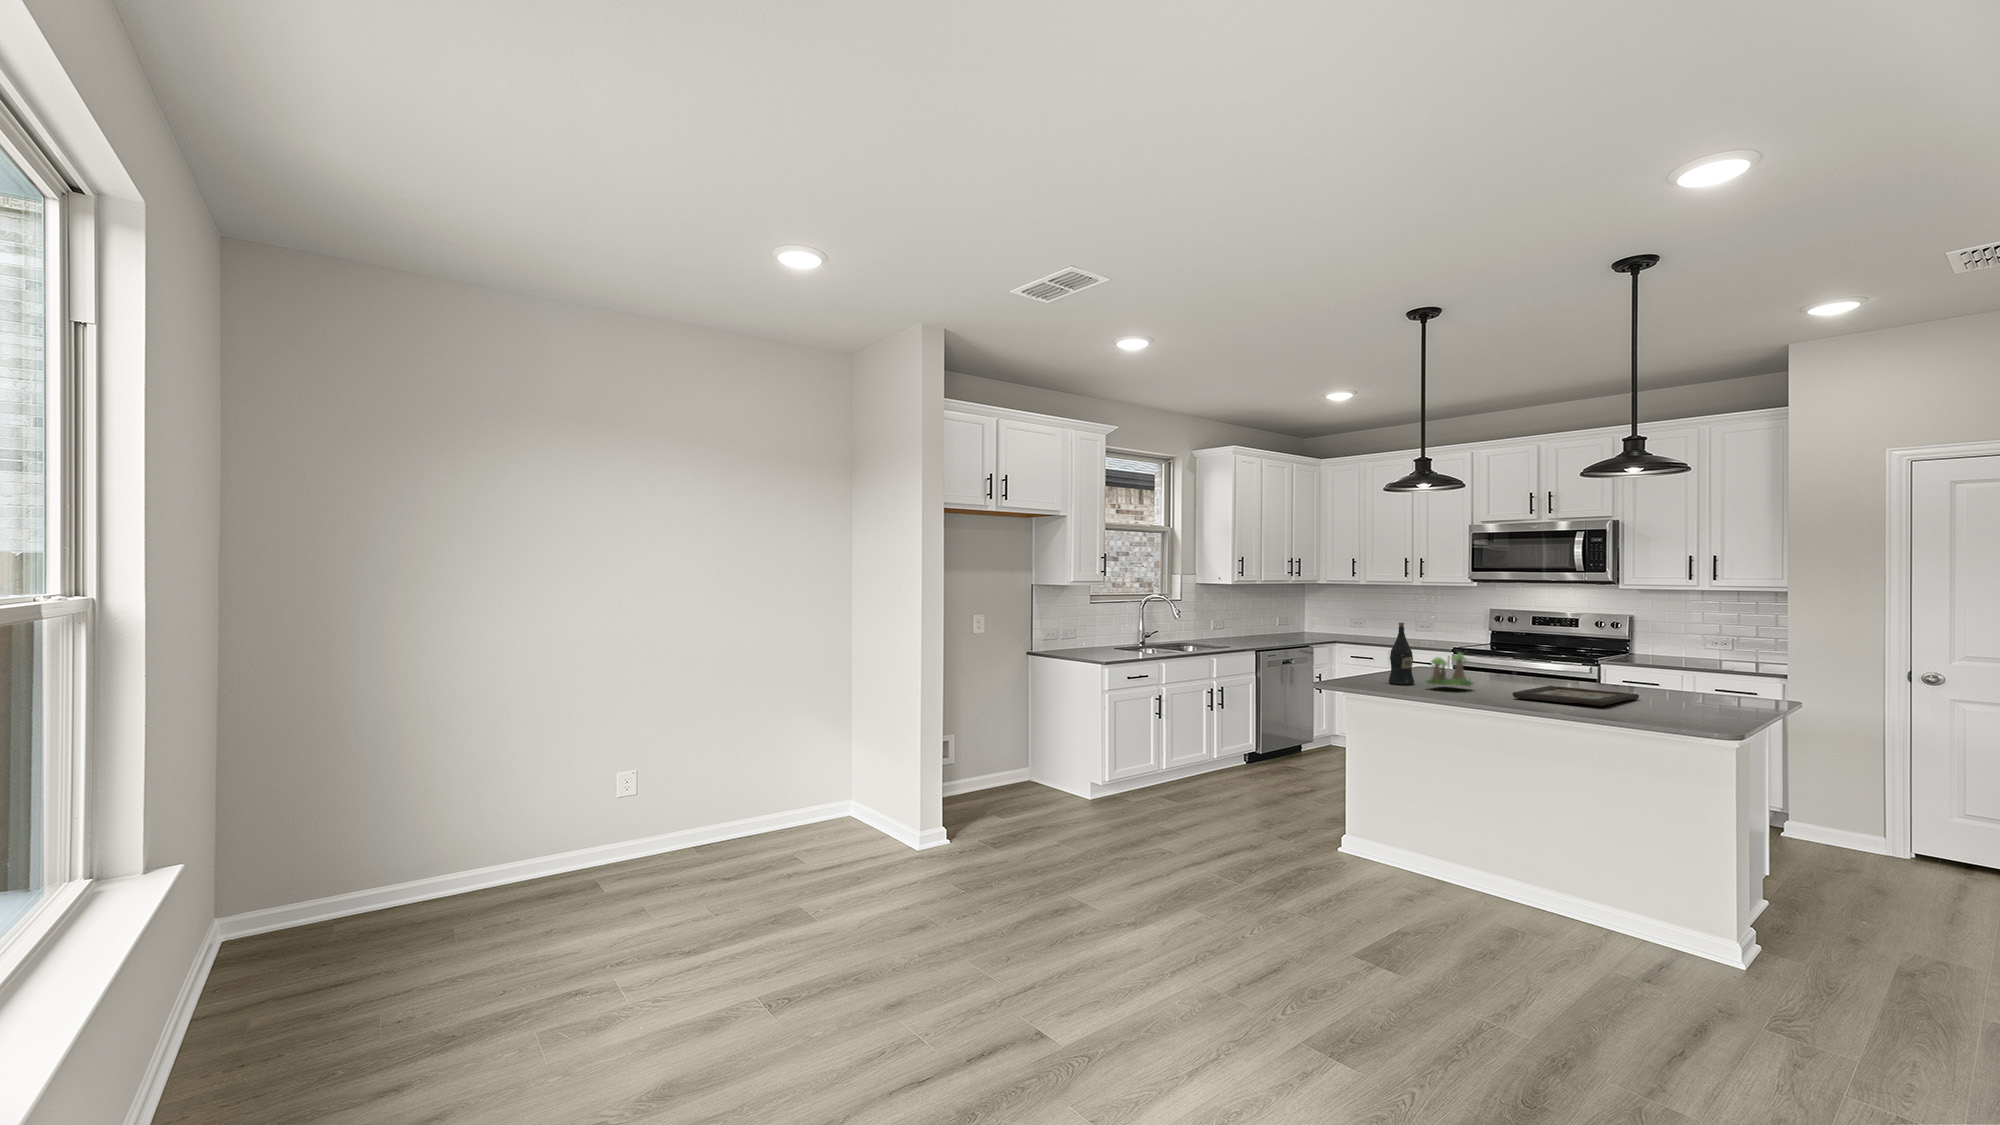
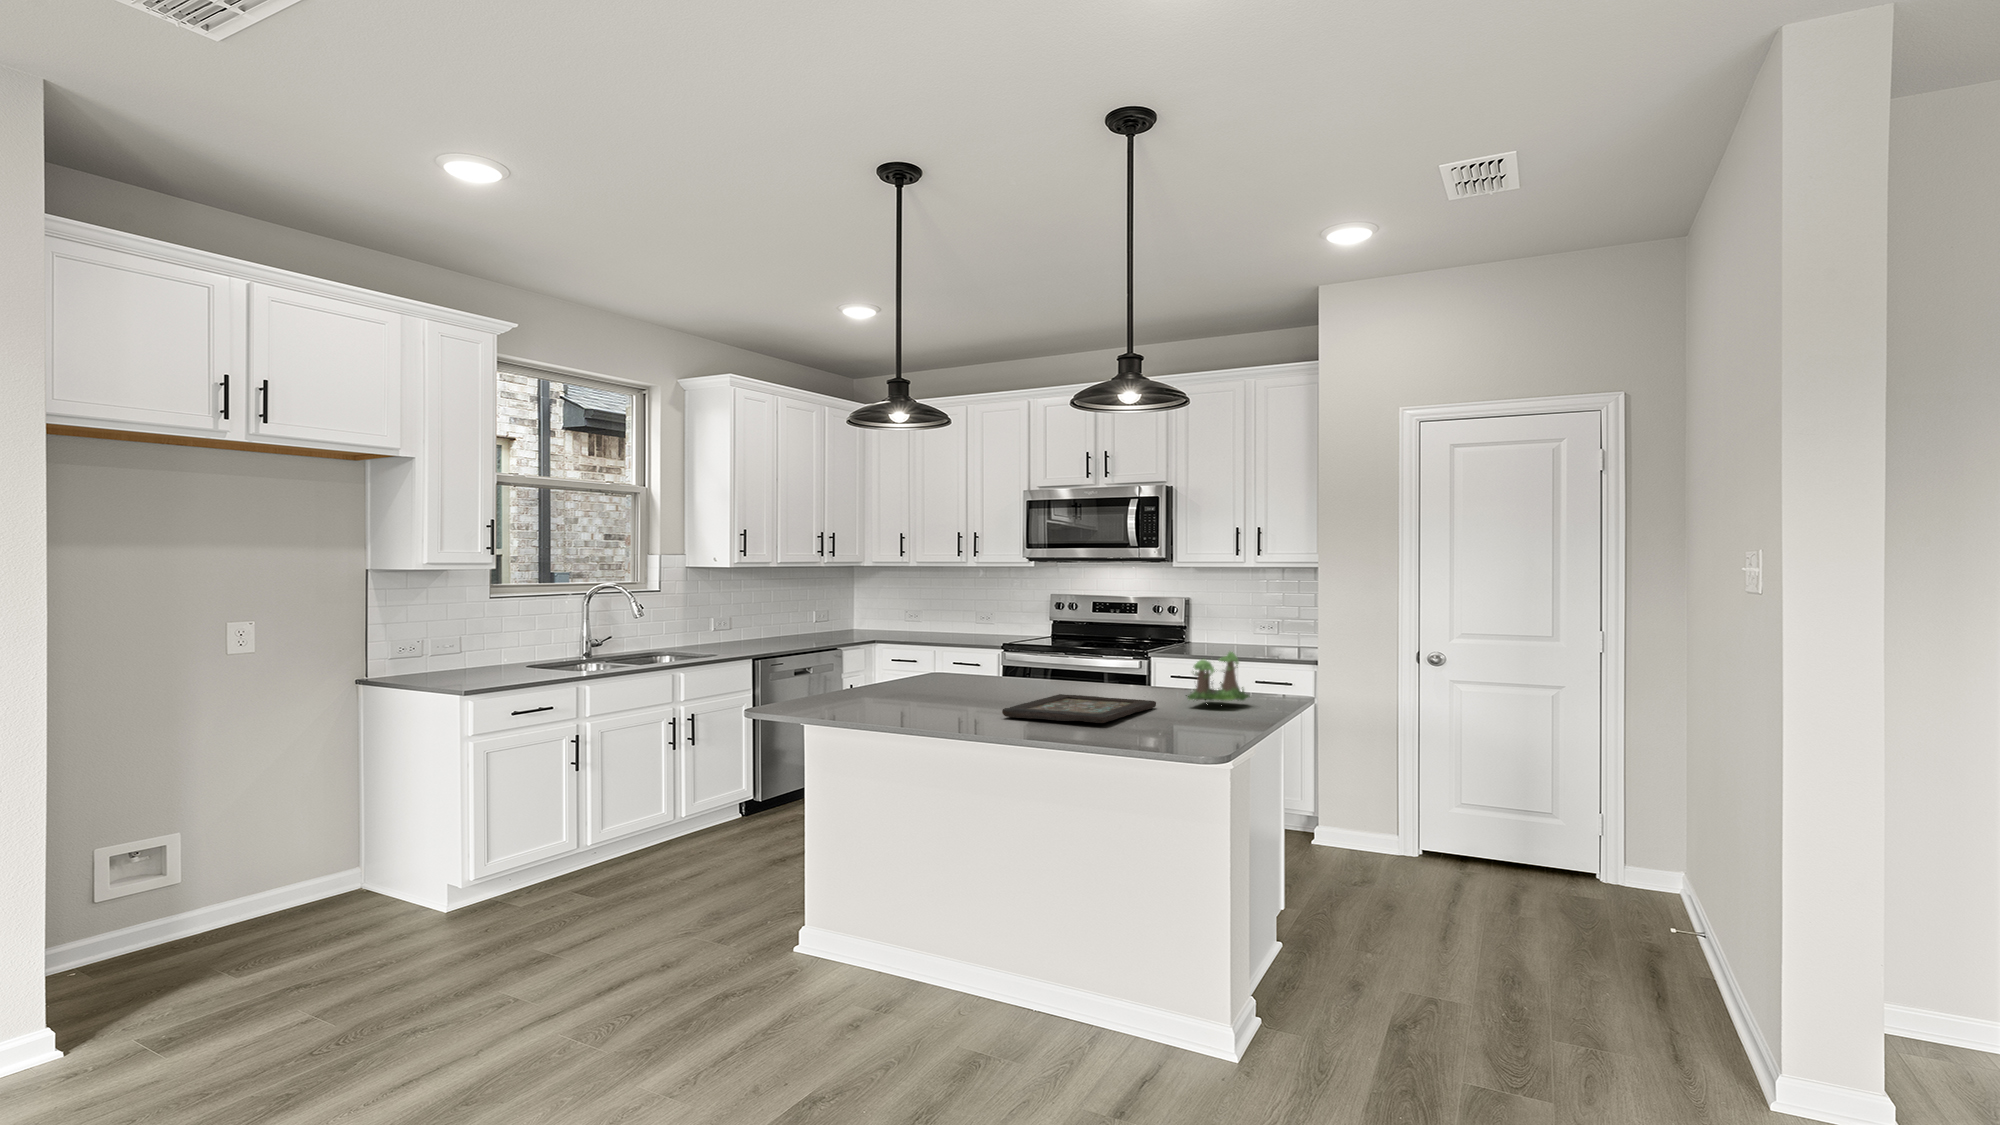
wine bottle: present [1388,622,1414,685] -> none [862,614,896,703]
plant: present [1426,653,1474,686] -> present [1186,652,1250,701]

